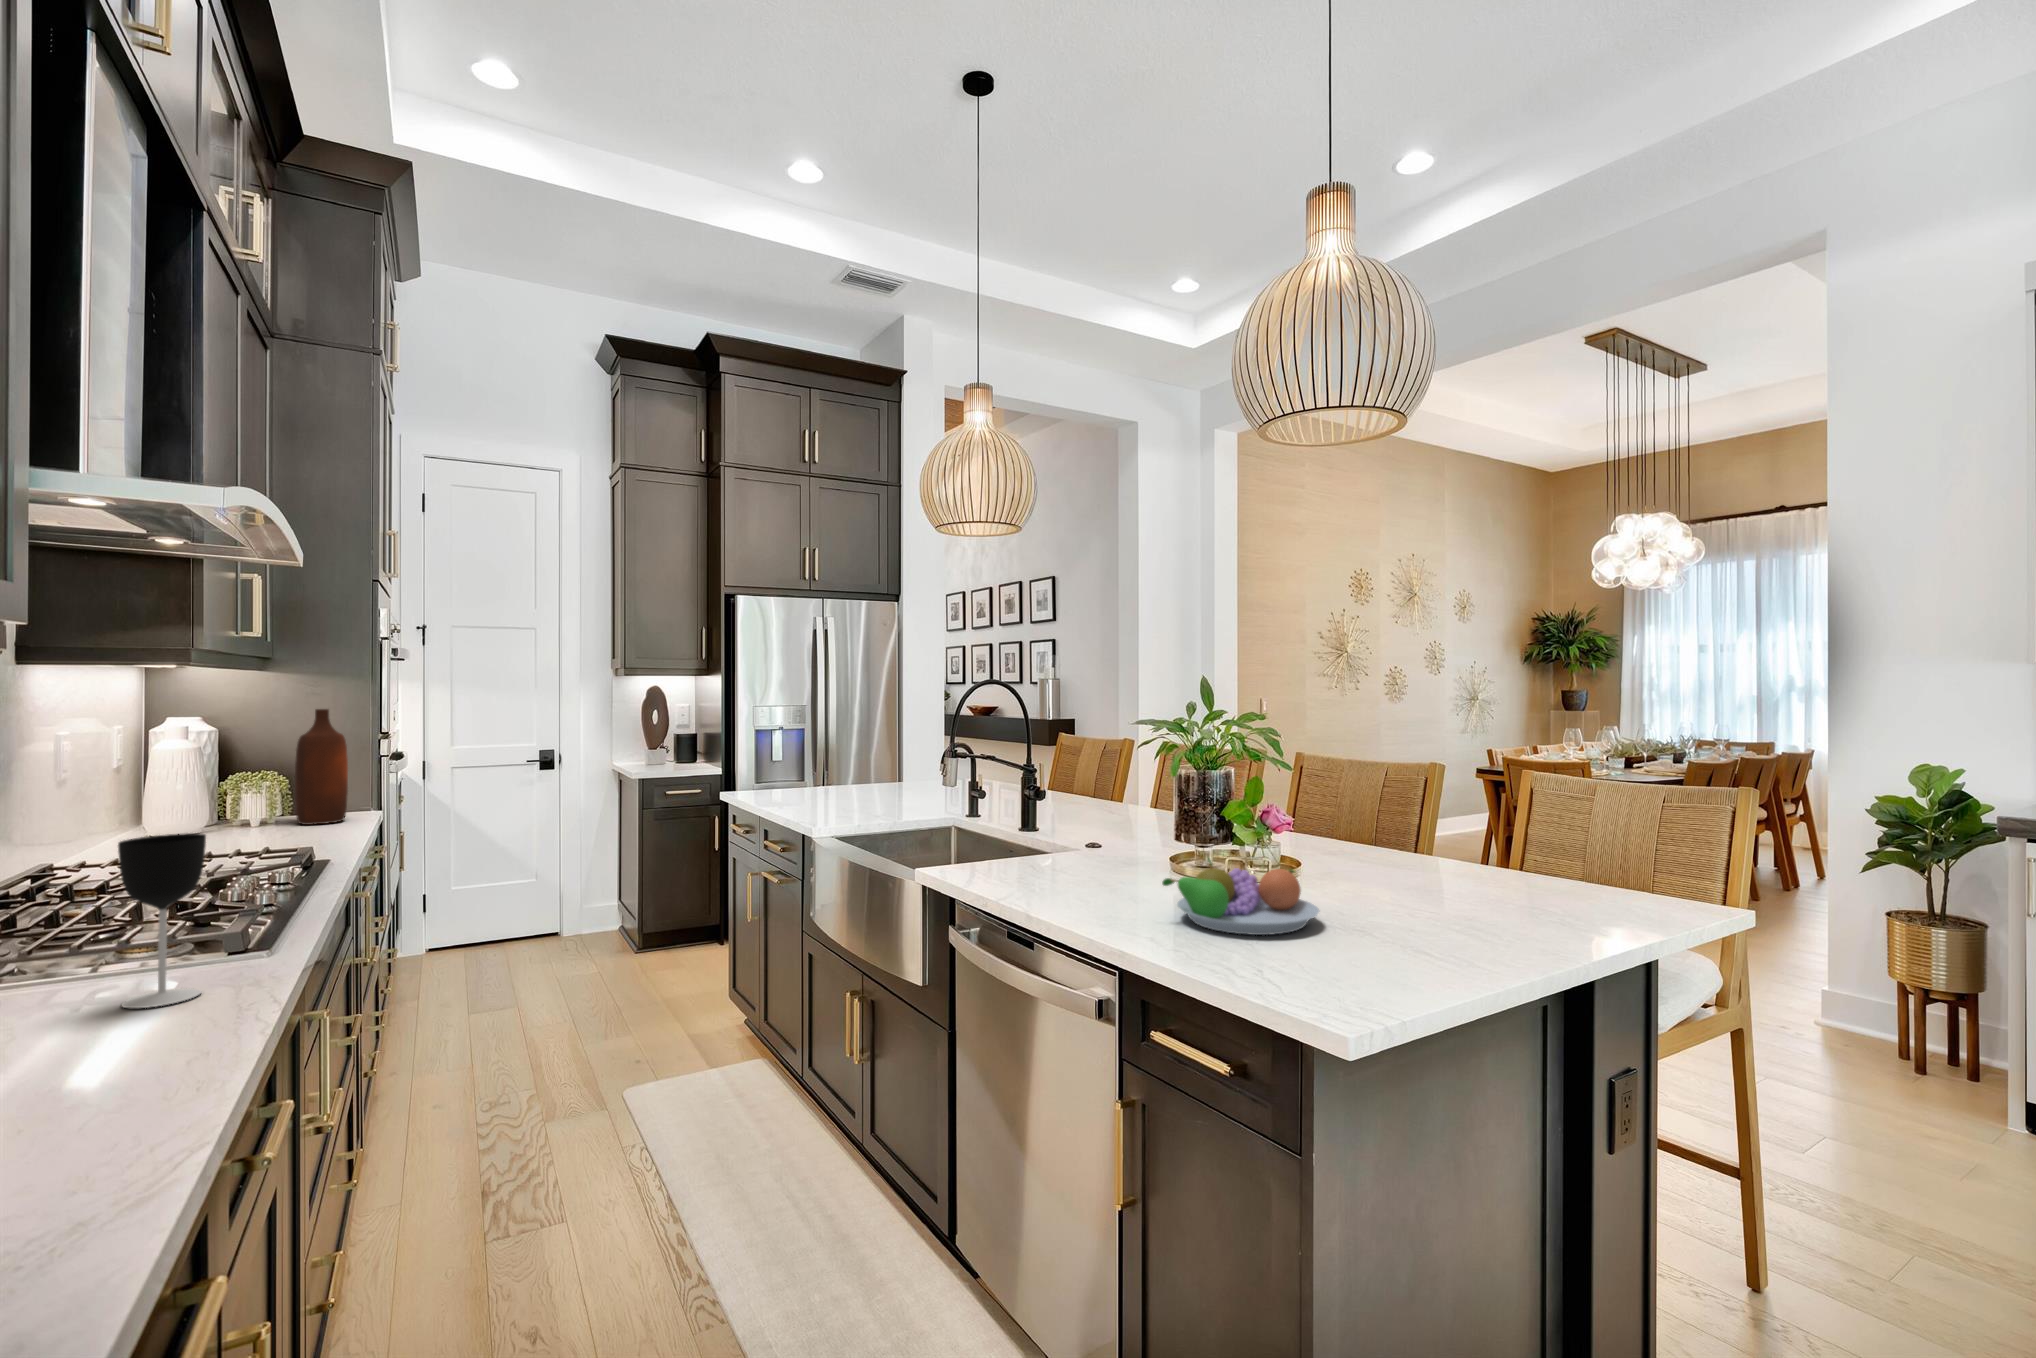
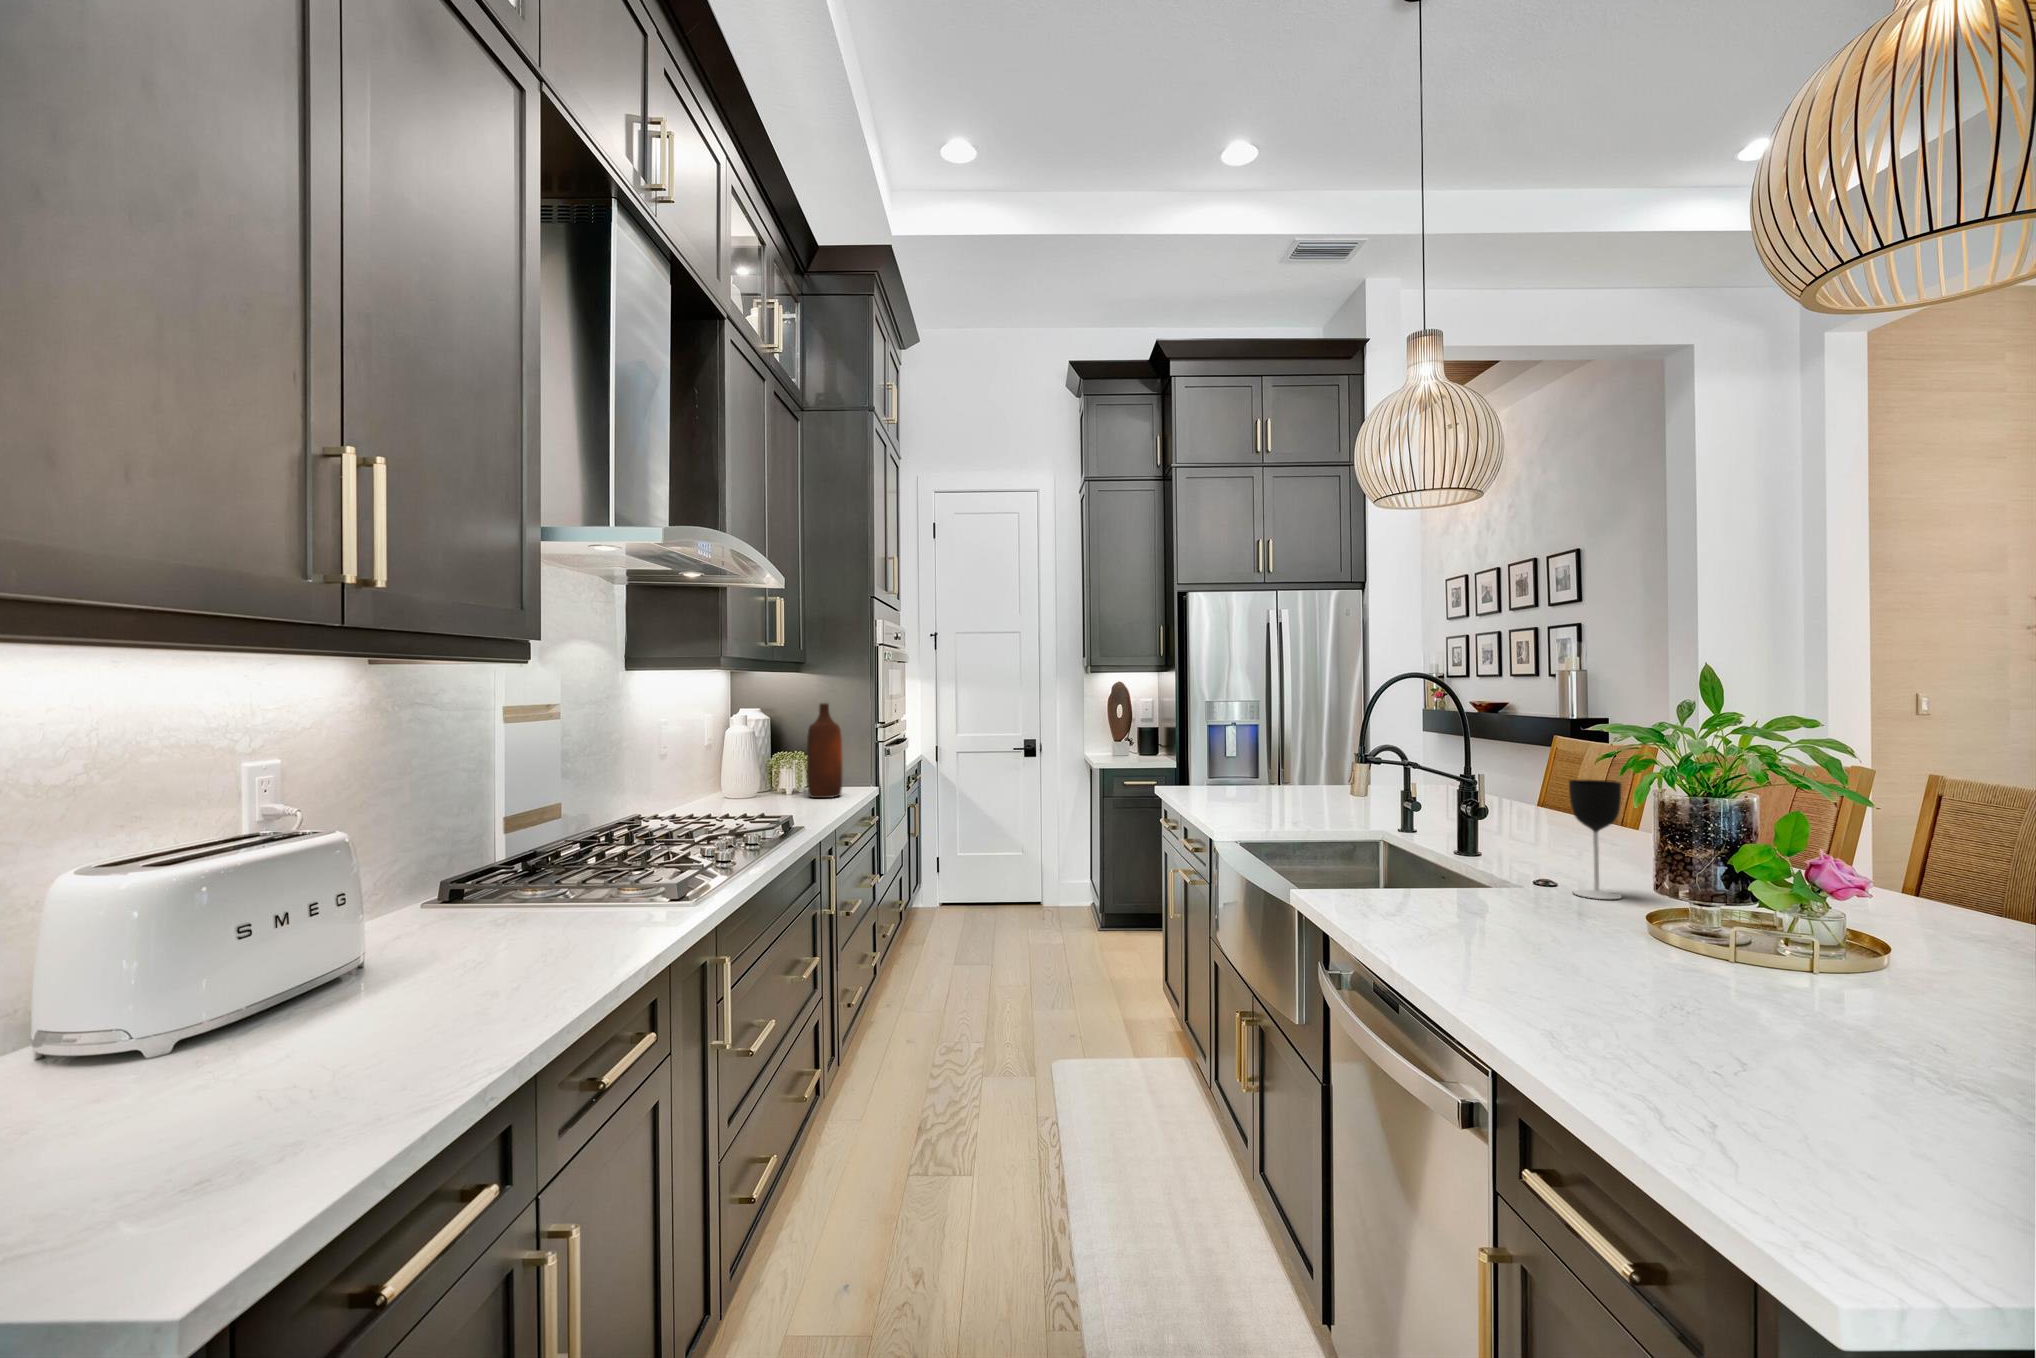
wine glass: present [118,833,206,1008] -> present [1569,780,1621,899]
fruit bowl: present [1162,860,1320,935] -> none [1577,926,1875,1065]

